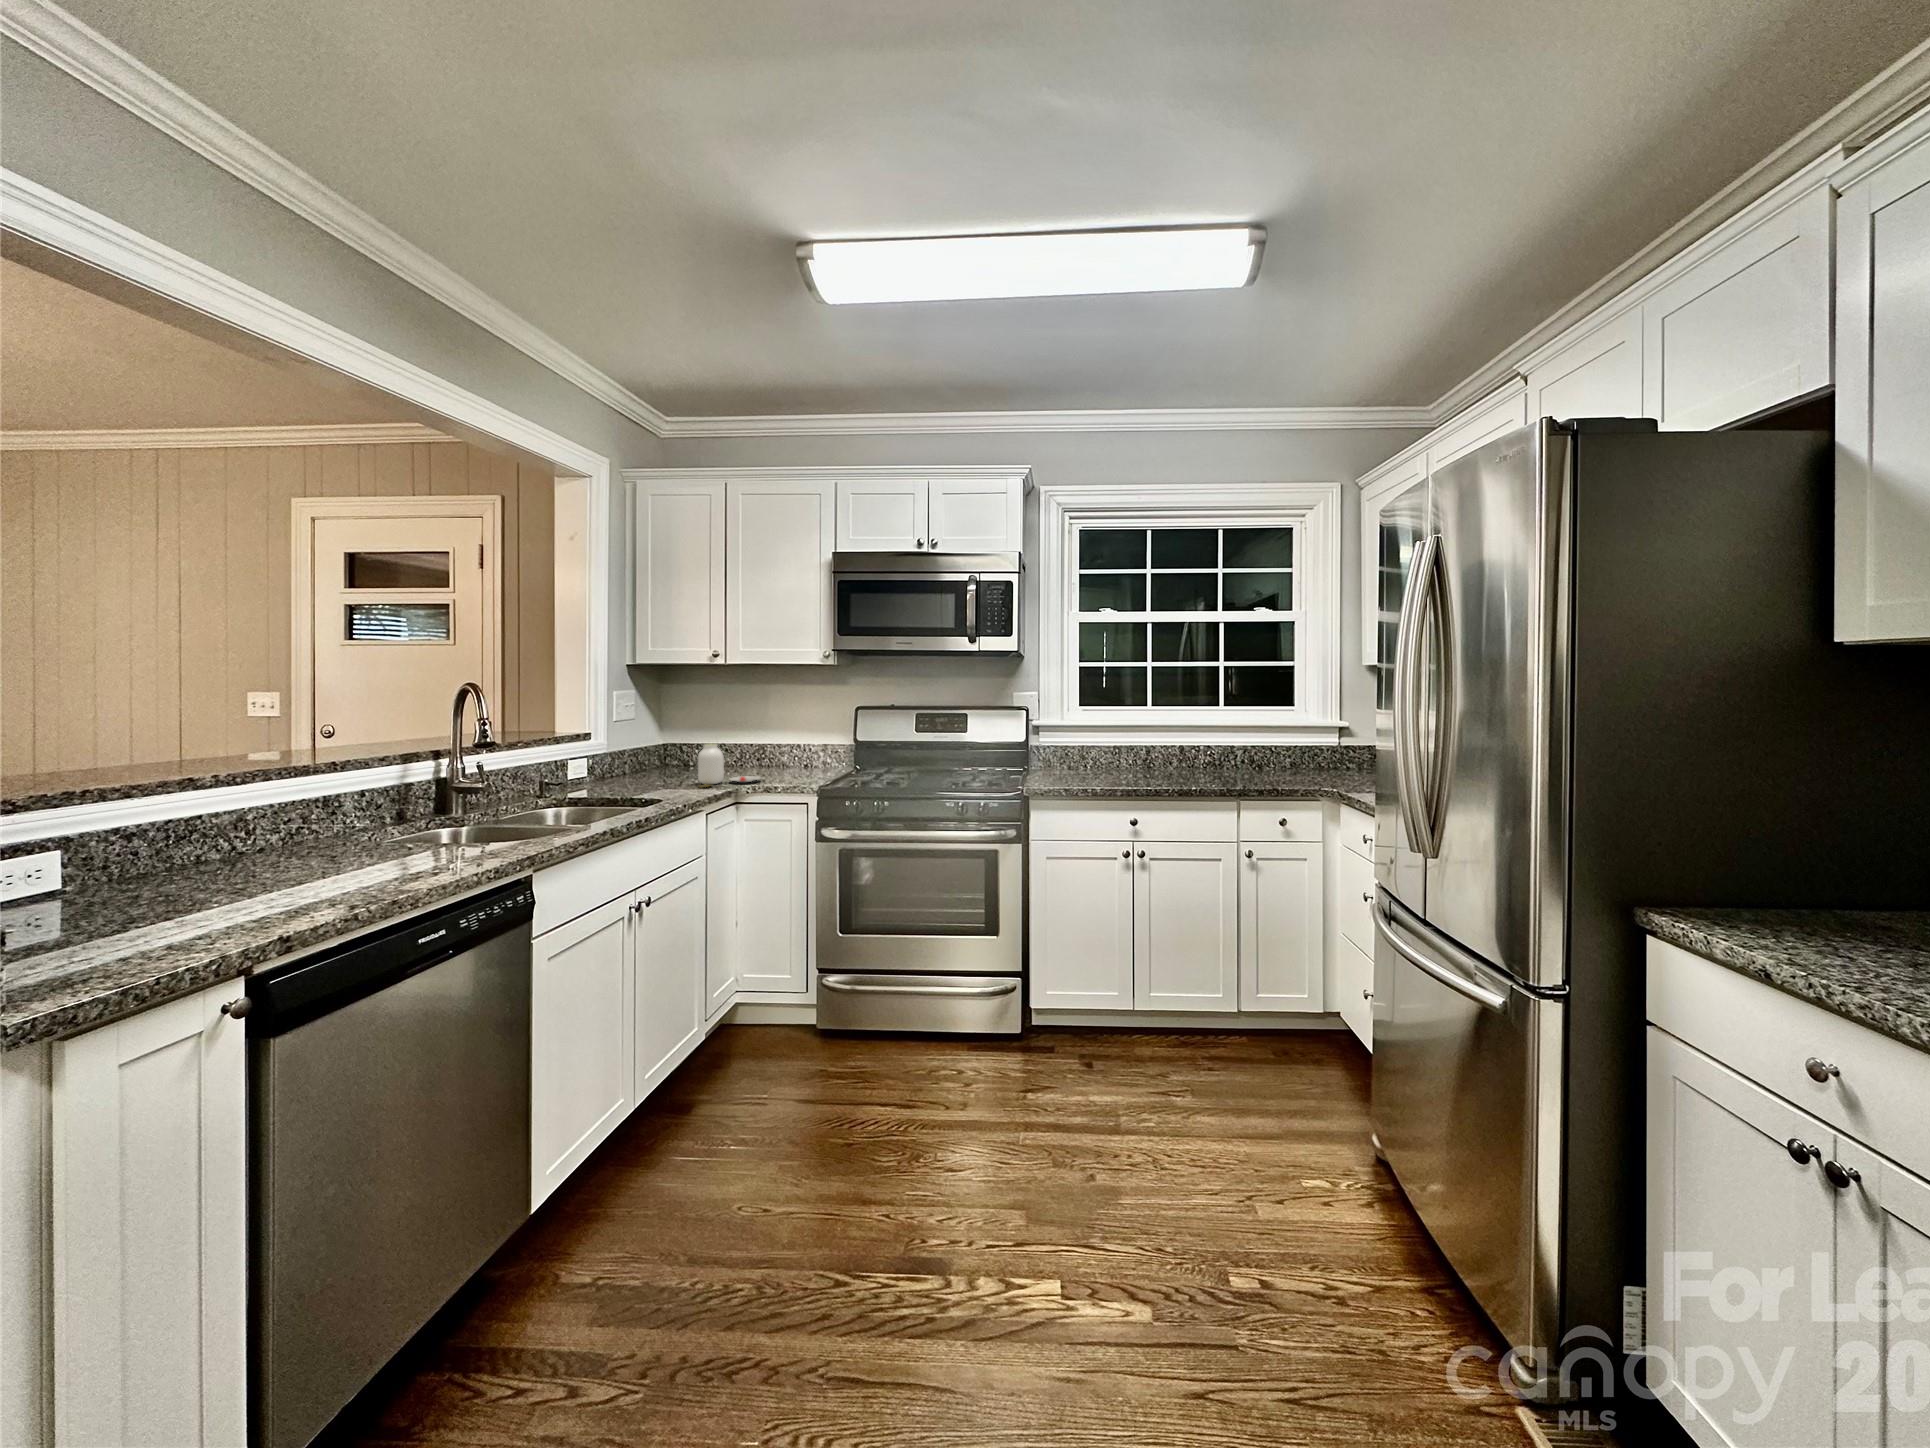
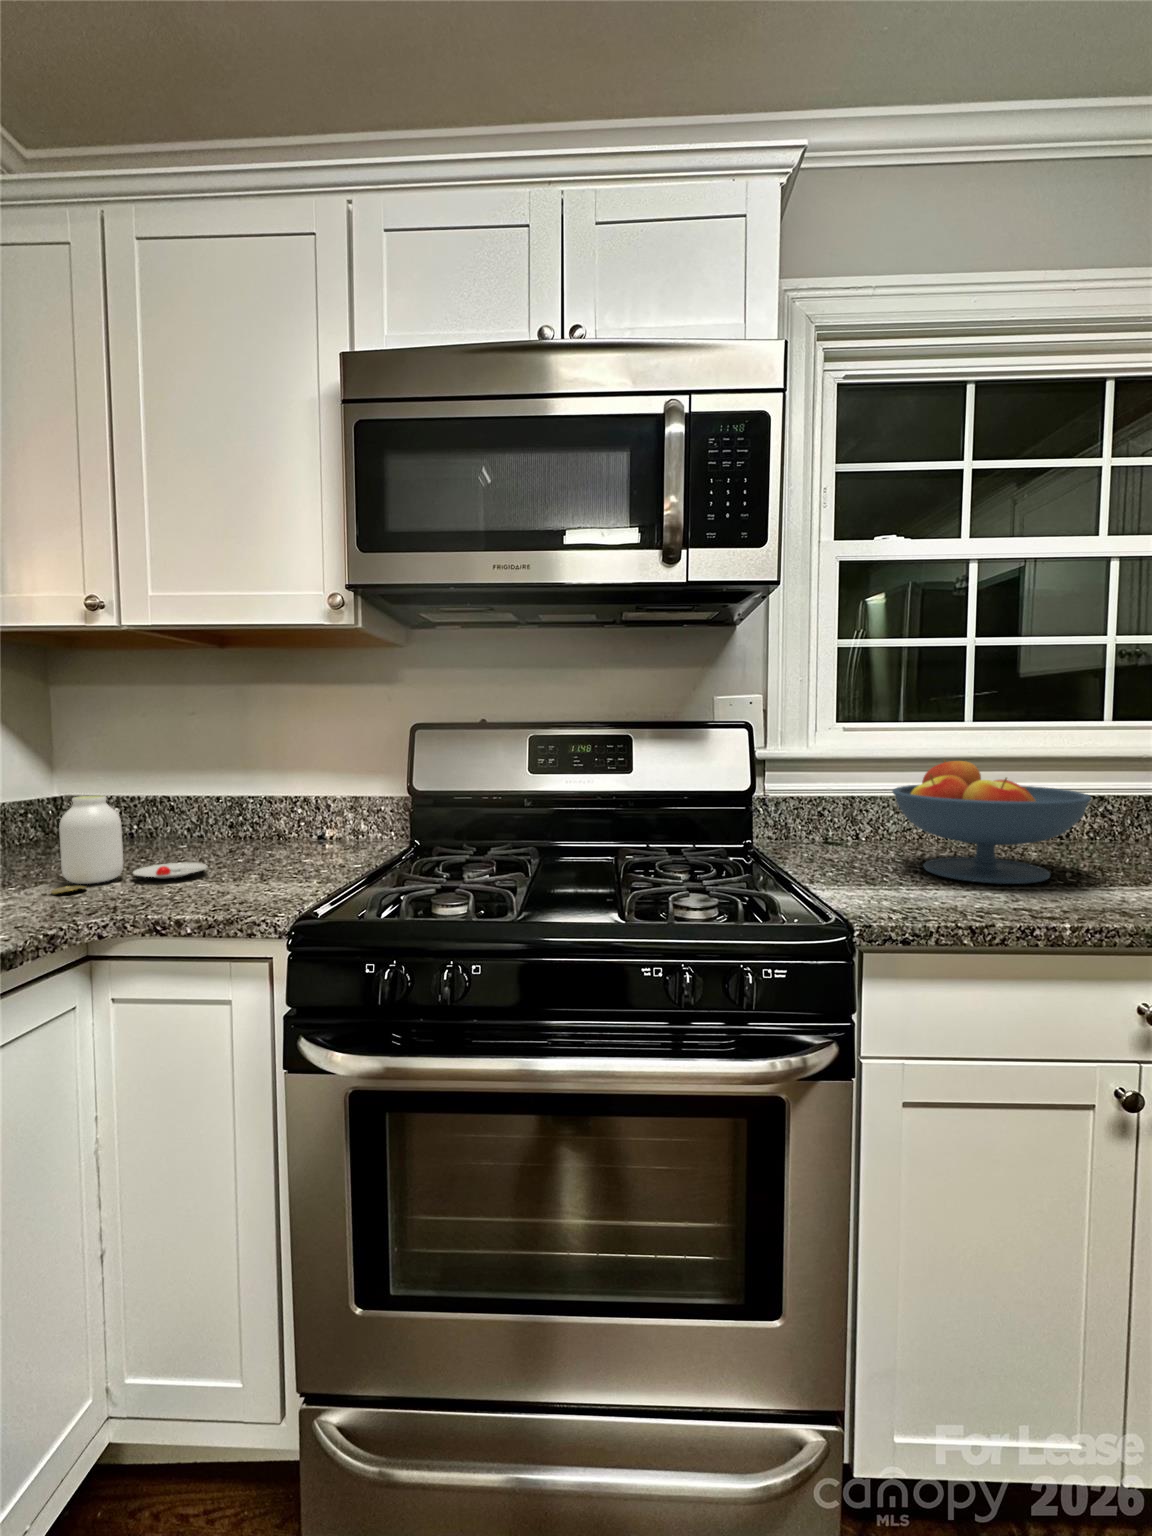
fruit bowl: none [1084,728,1166,785] -> present [892,760,1091,884]

